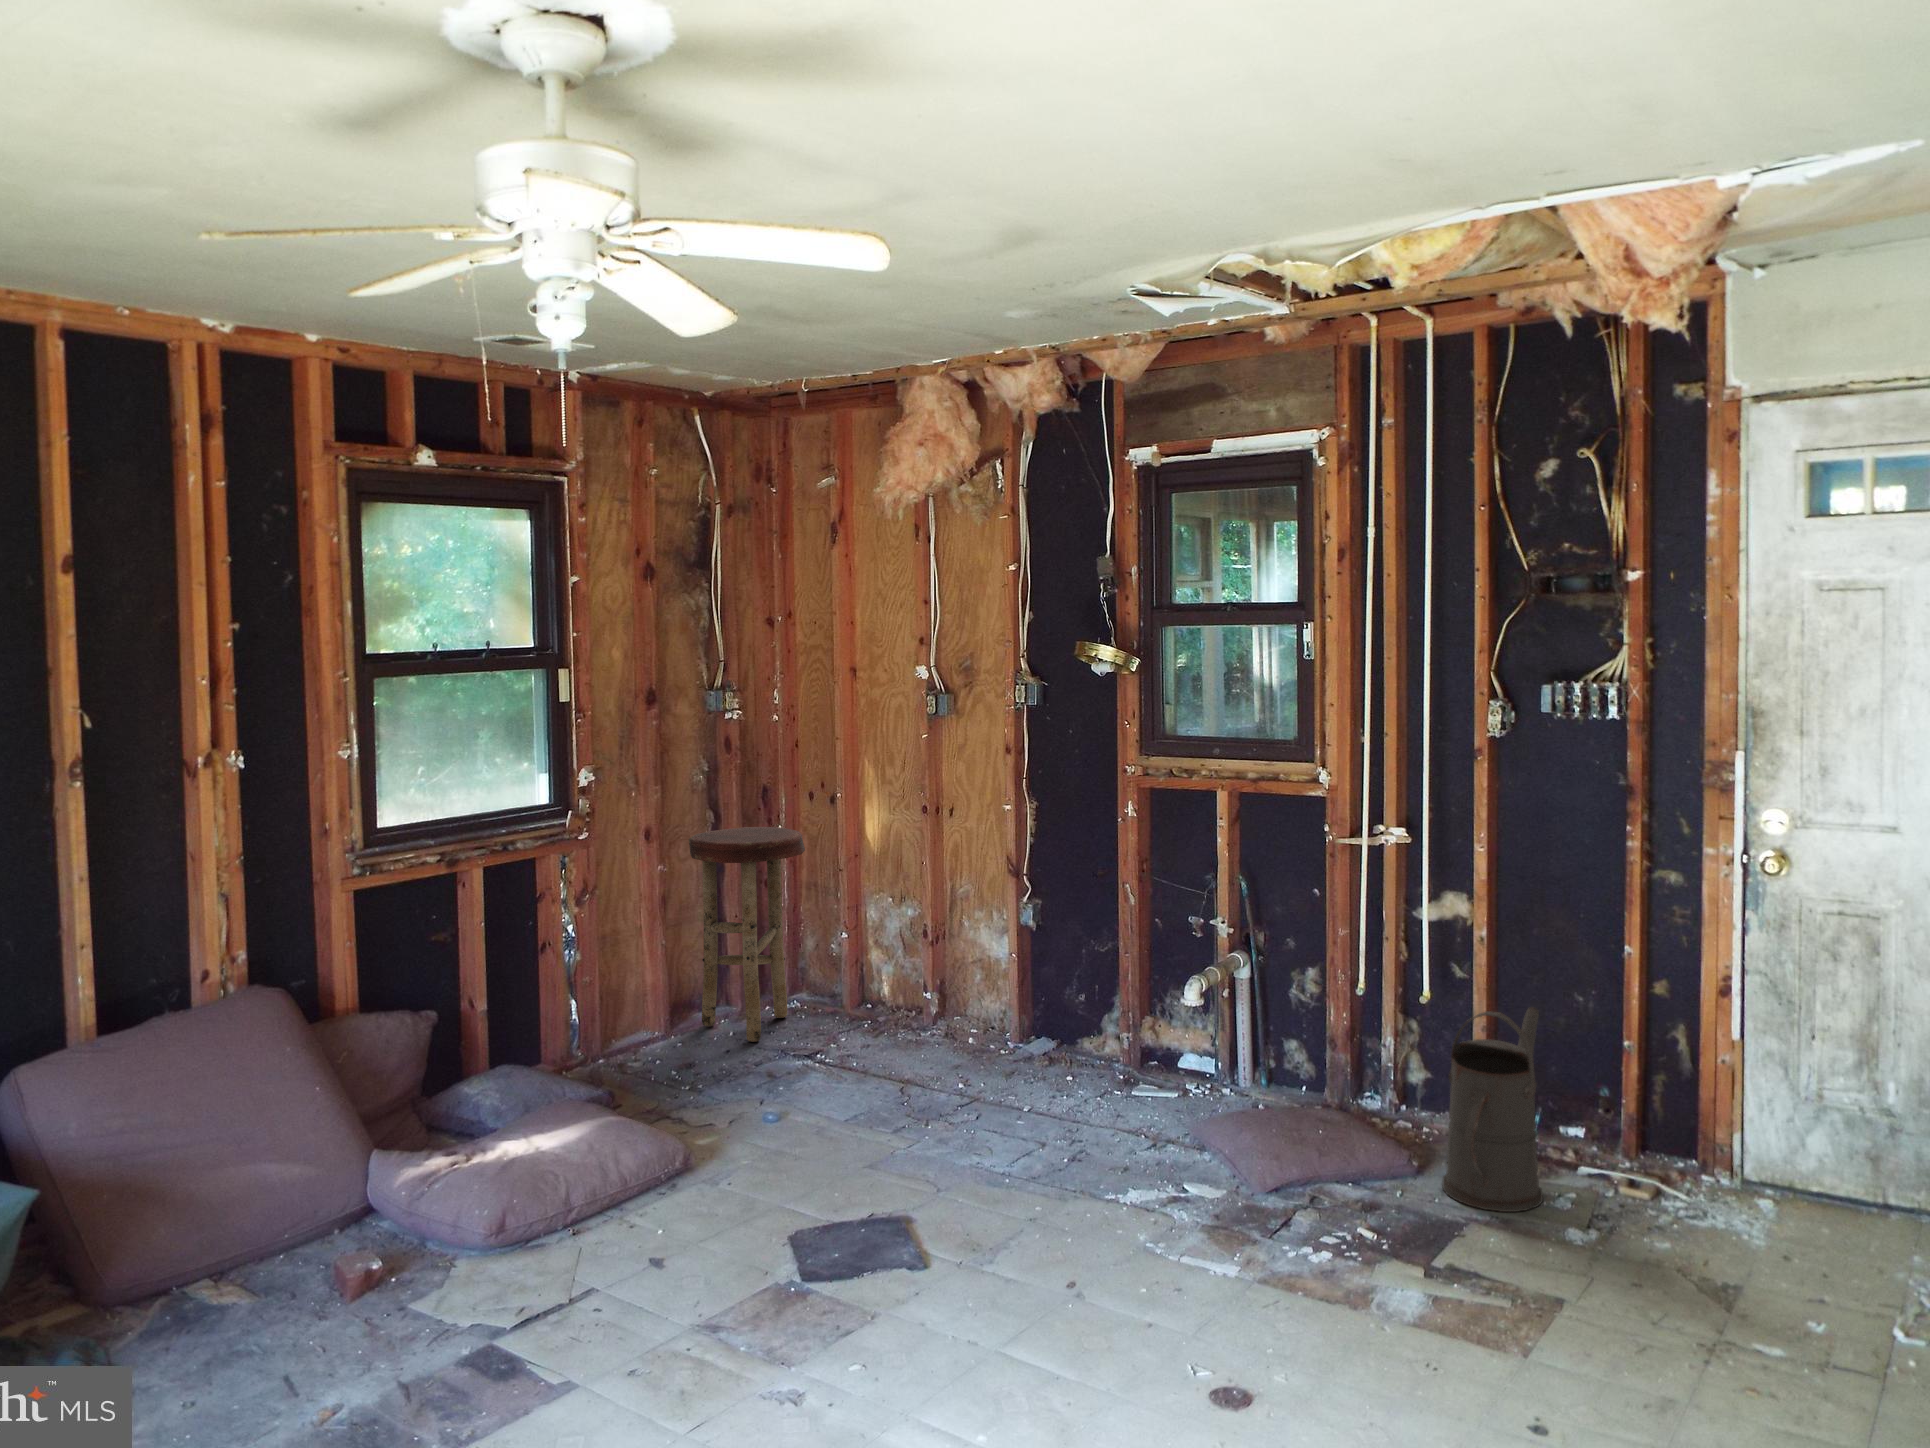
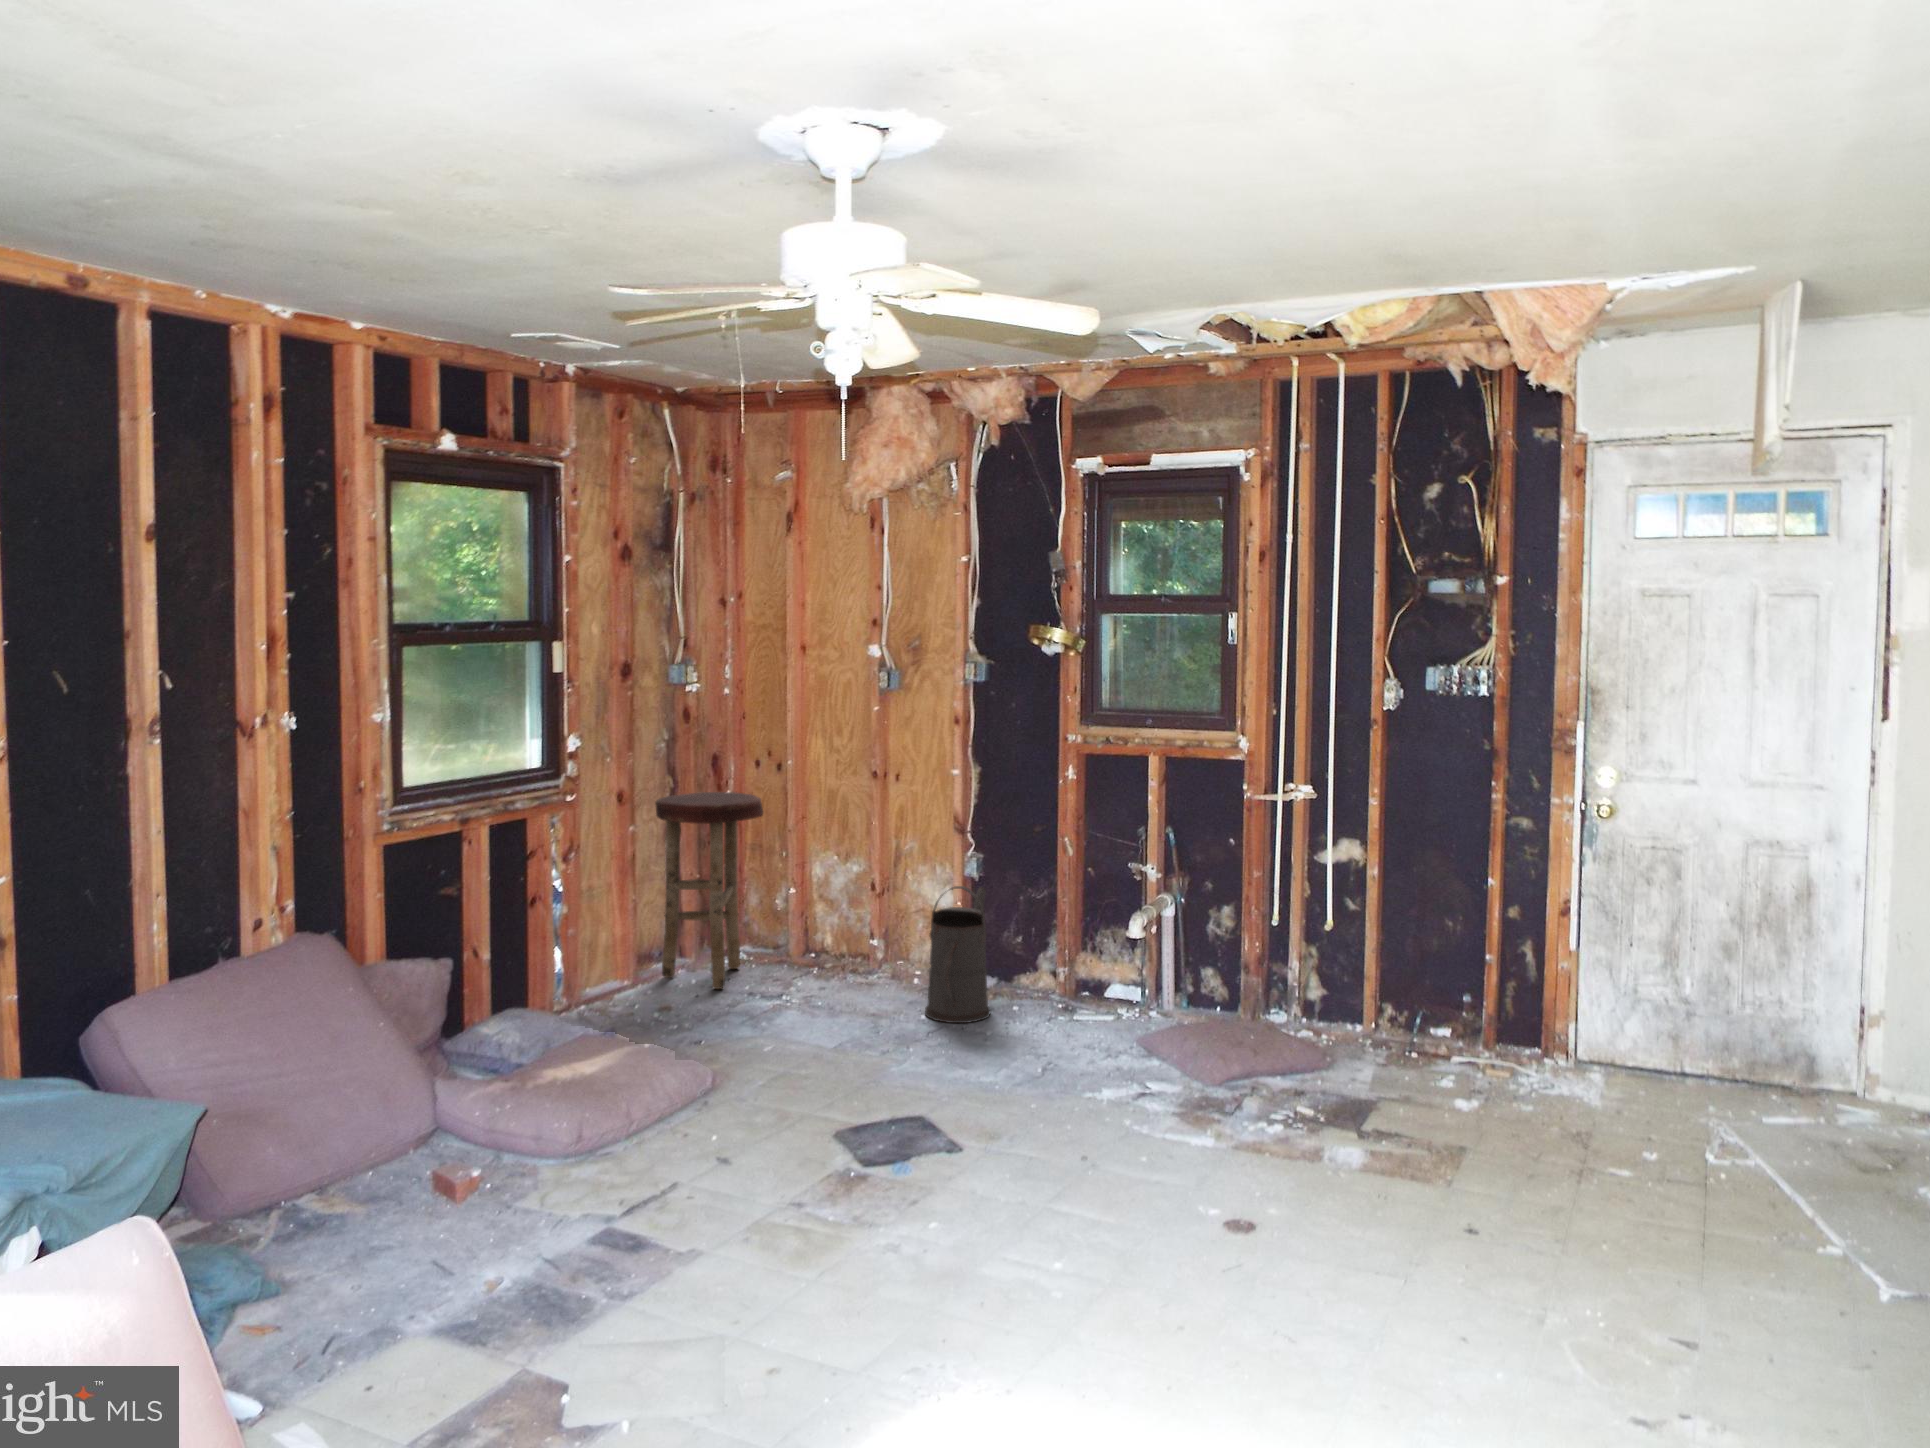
watering can: present [1442,1007,1543,1212] -> present [925,886,990,1023]

